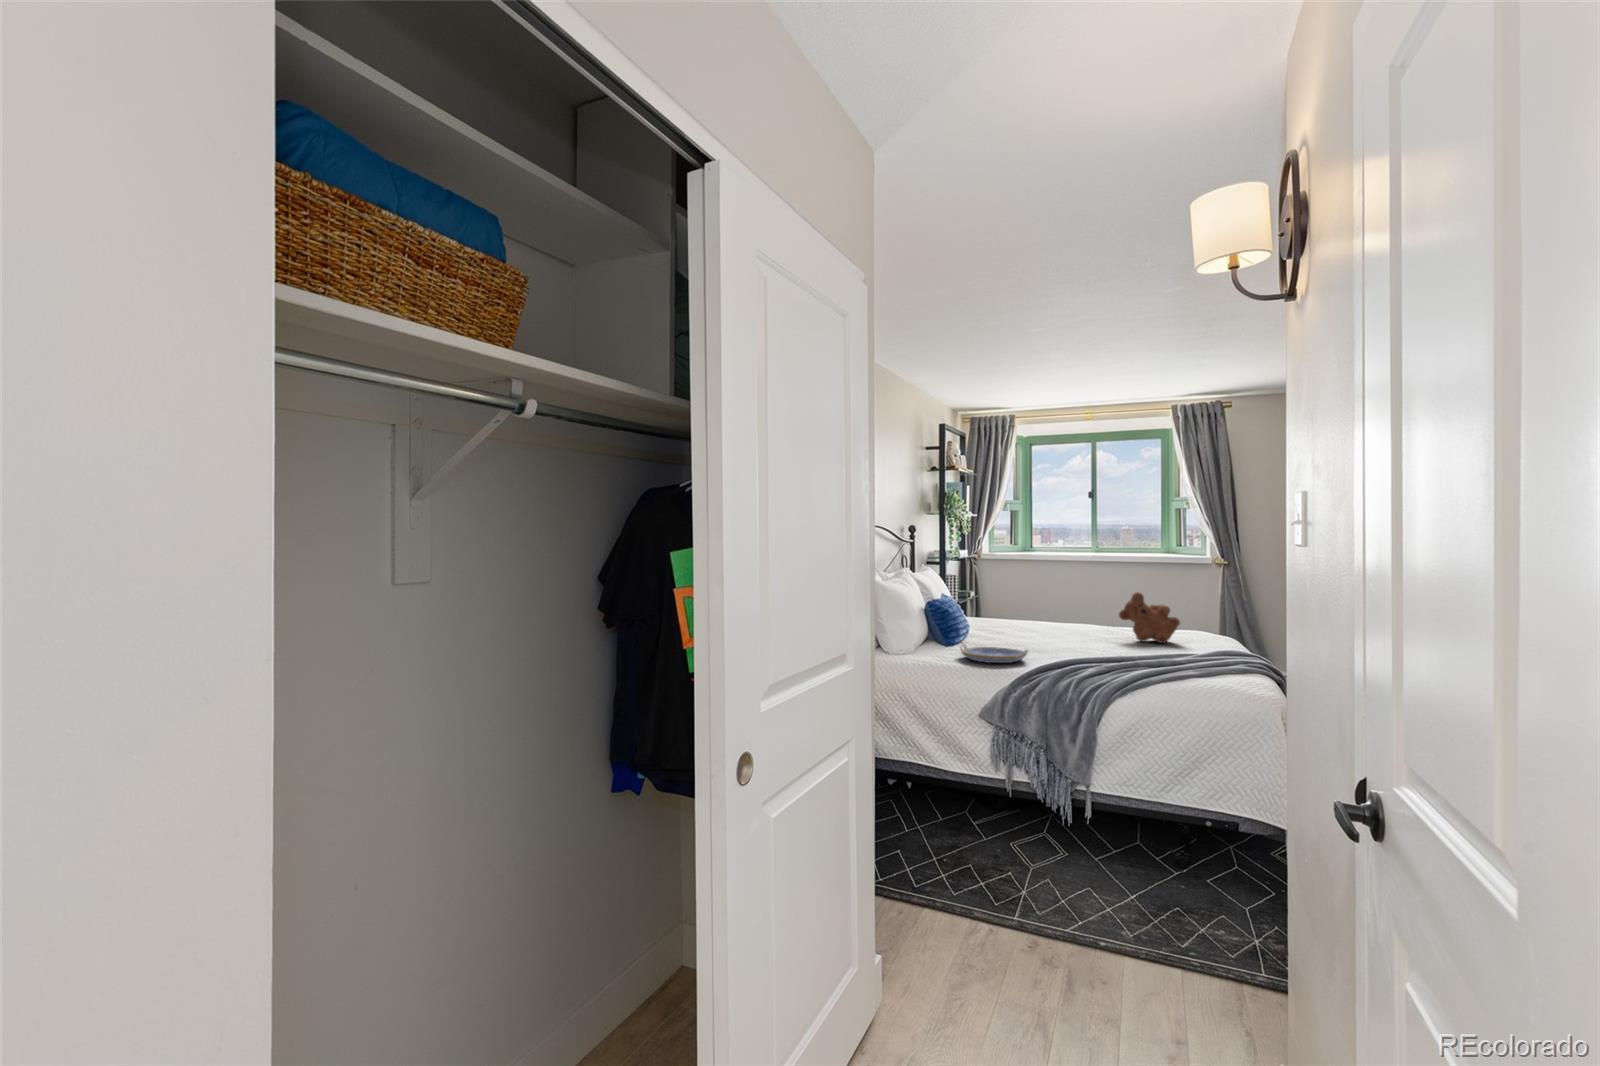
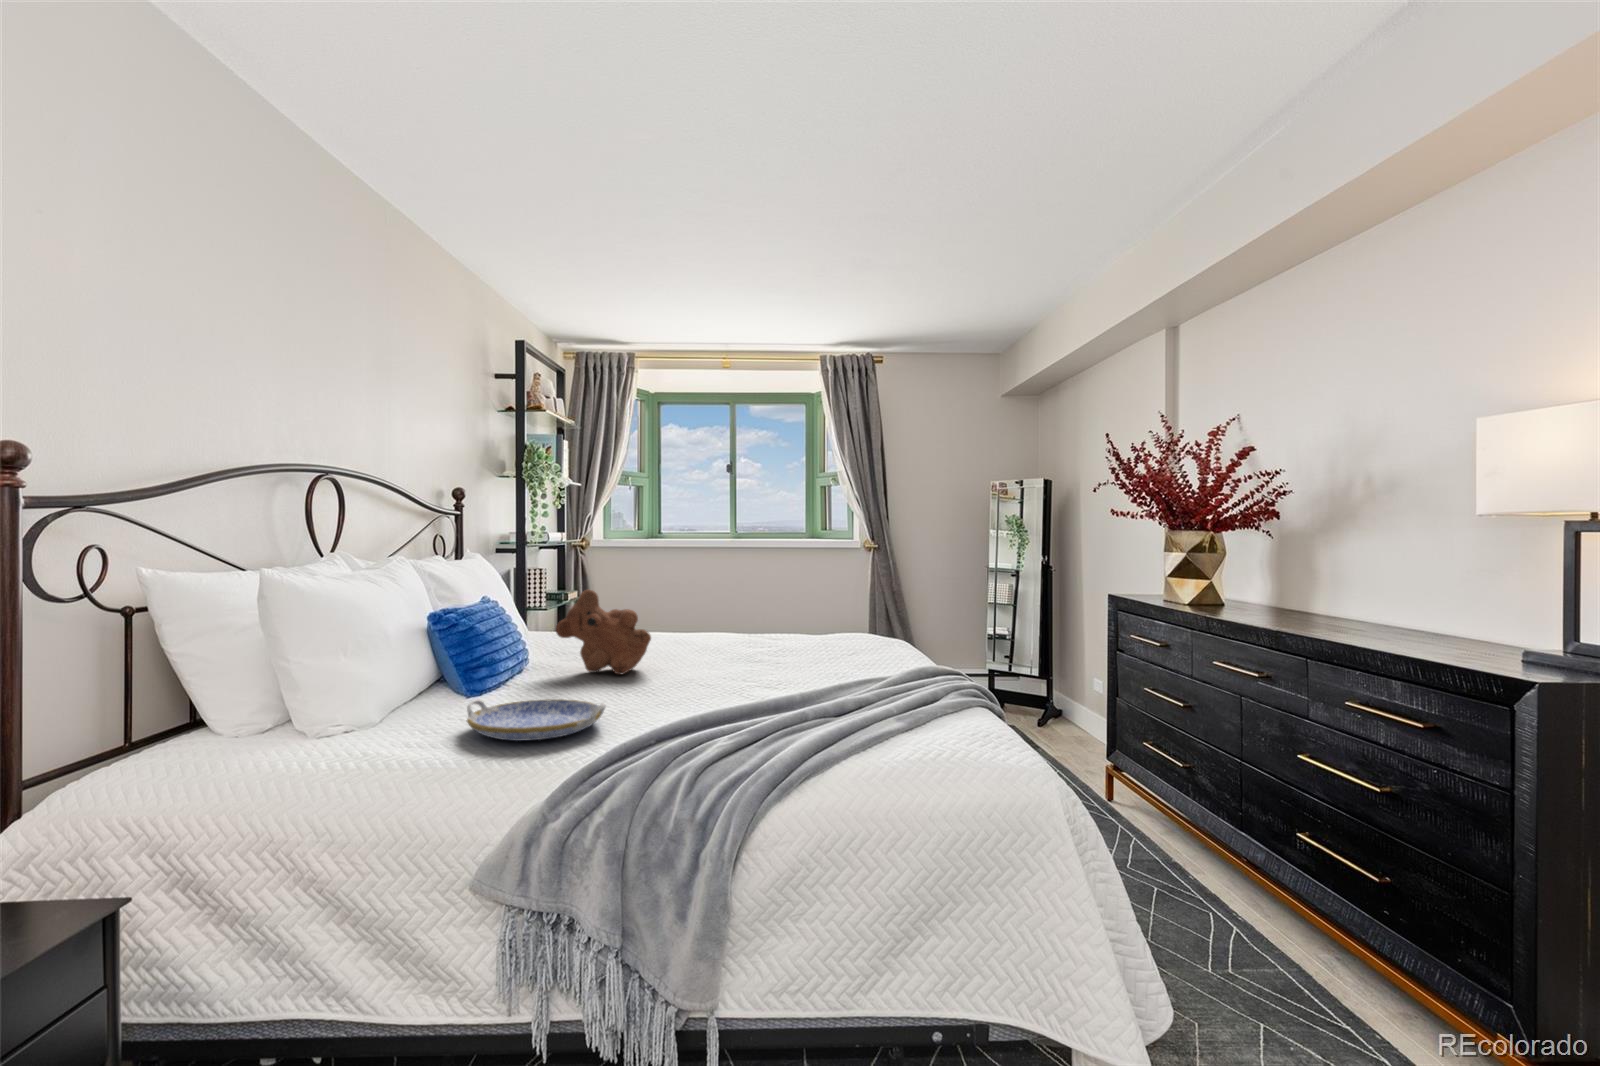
teddy bear: present [1119,592,1180,643] -> present [556,590,651,674]

